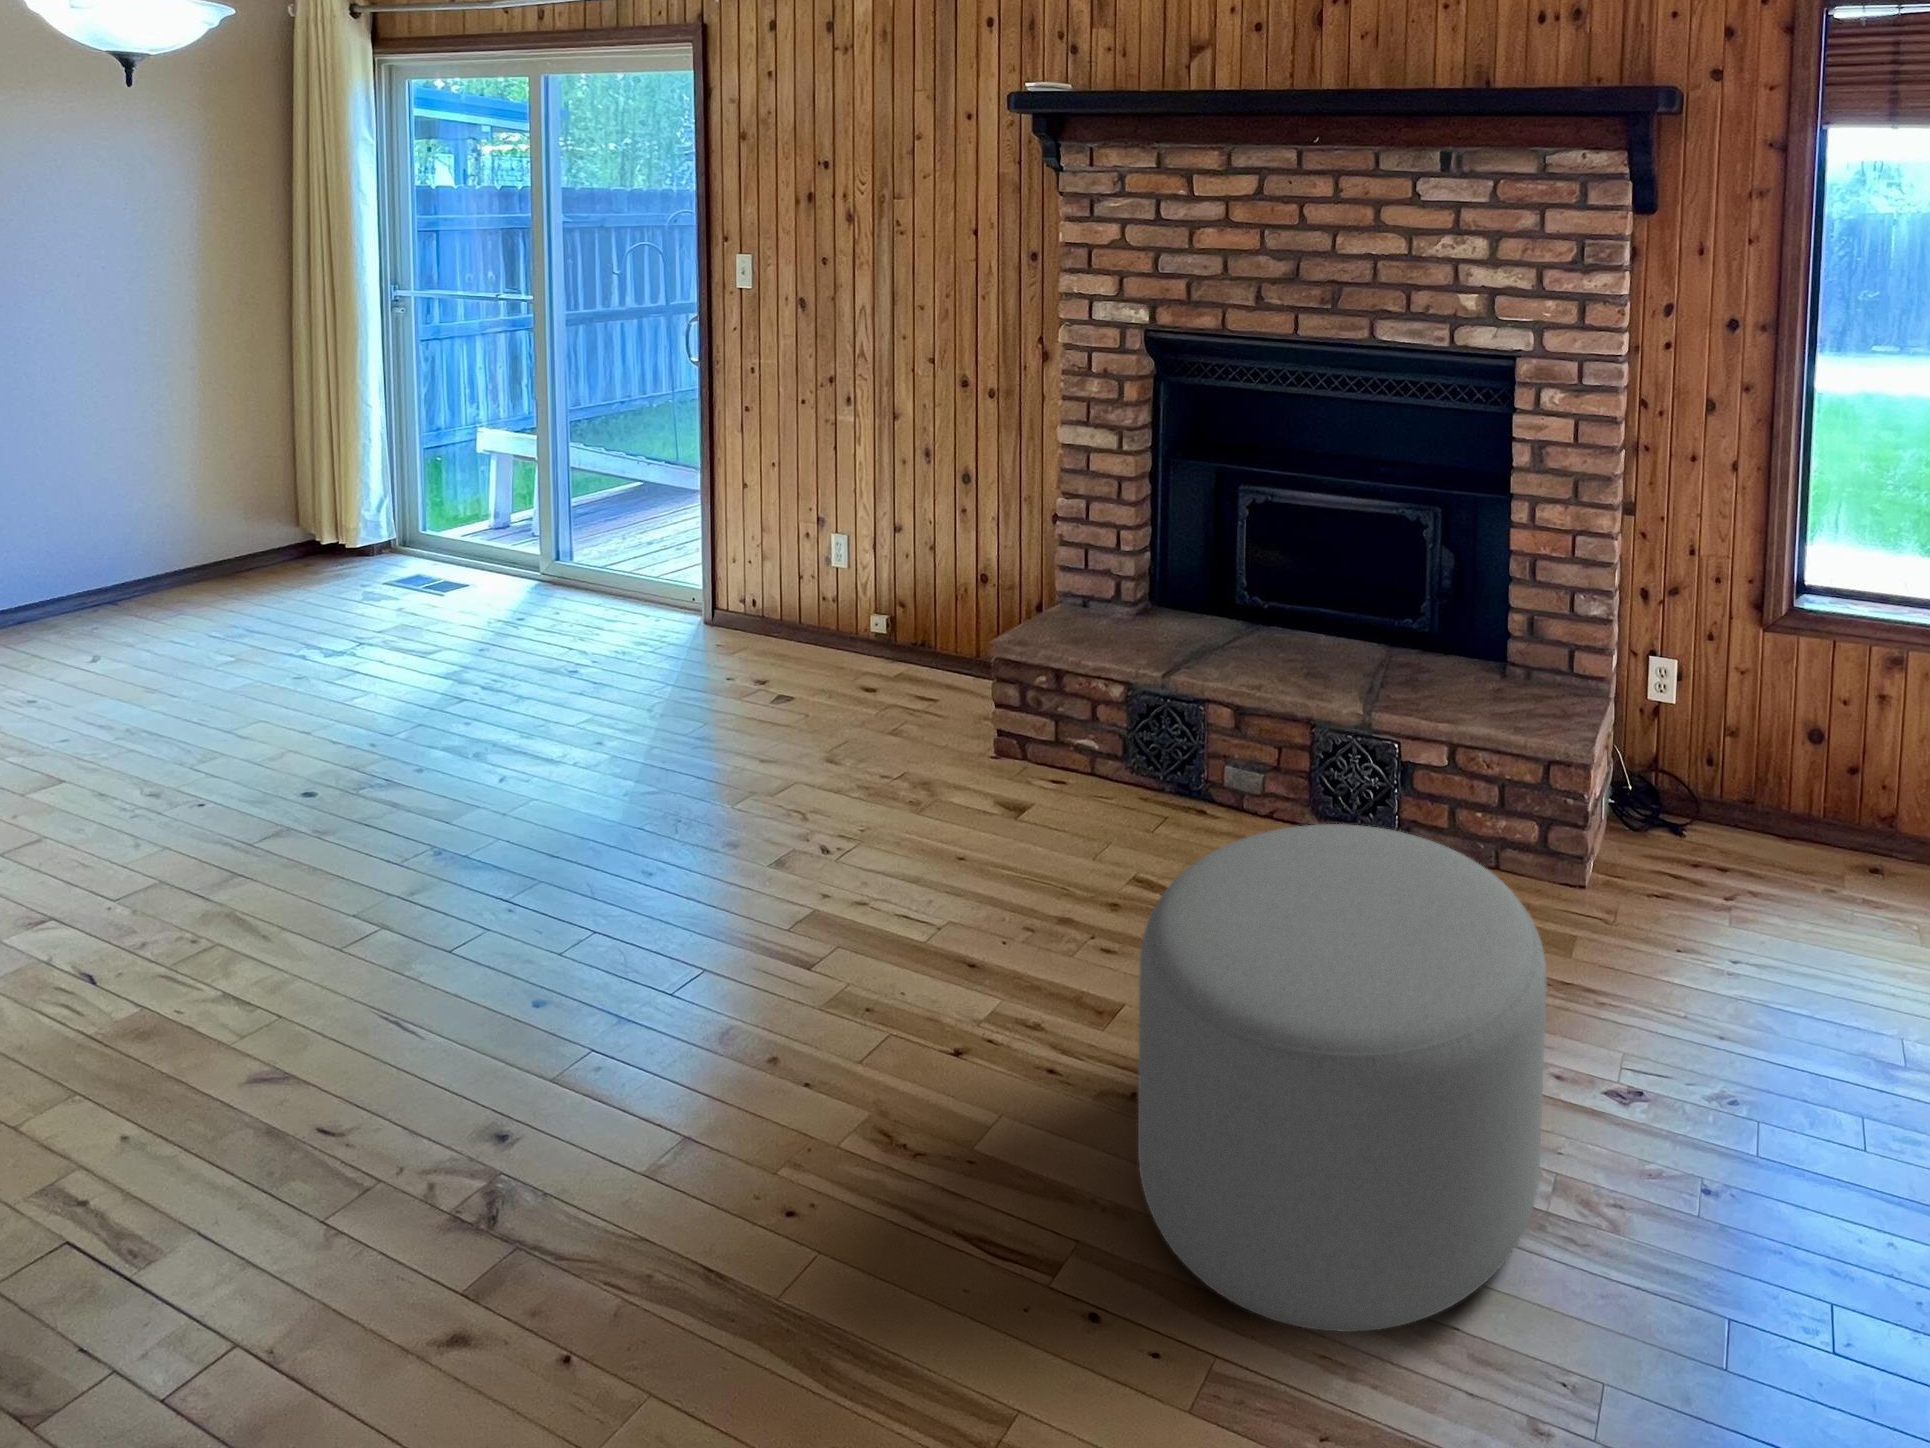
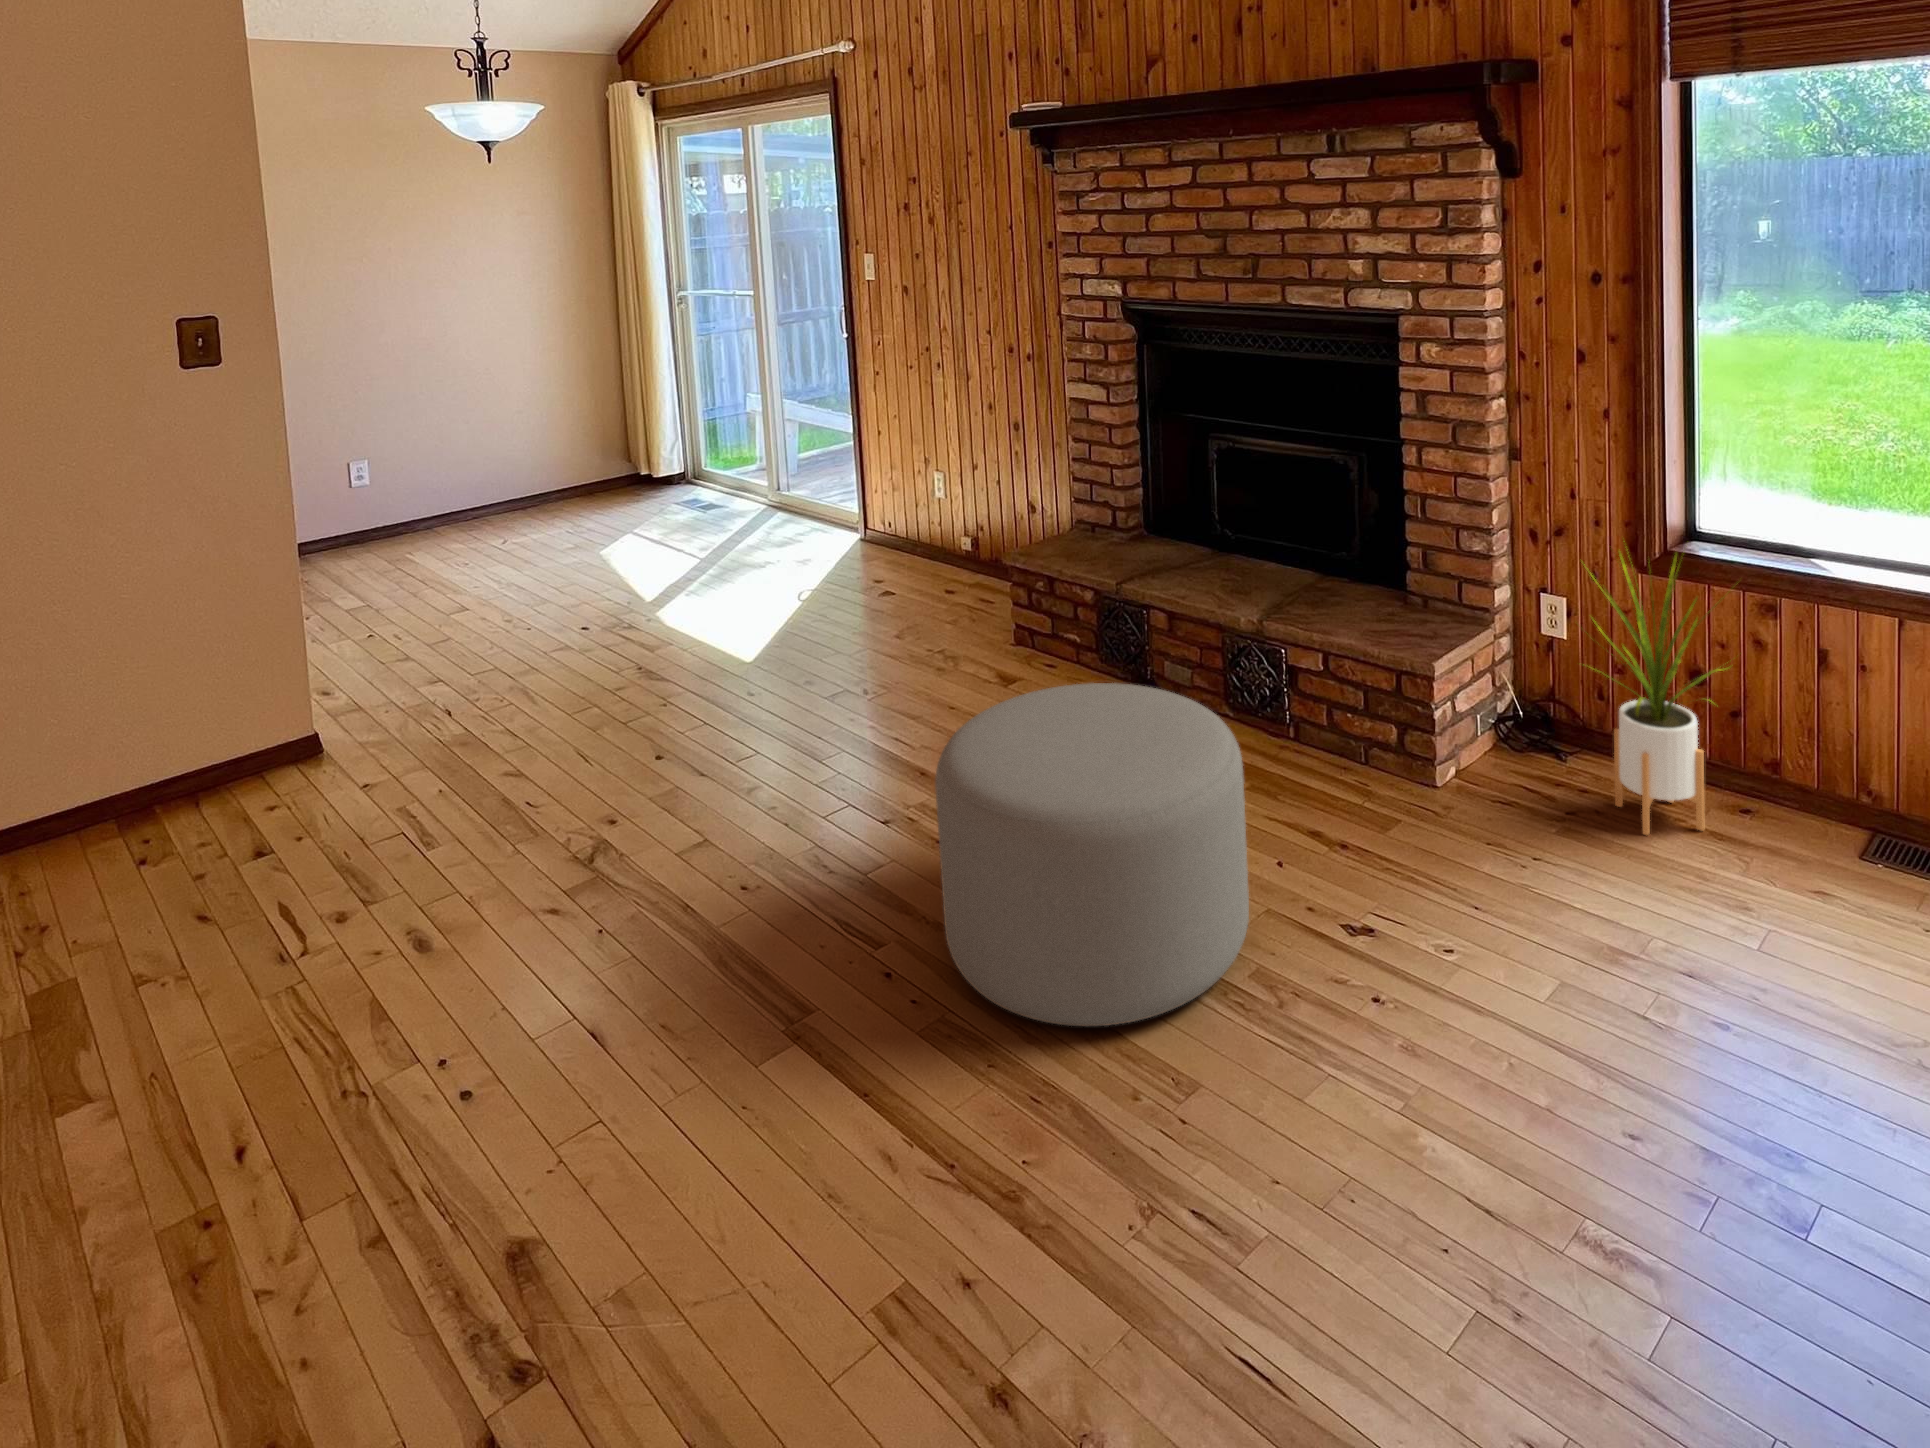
house plant: none [1738,598,1910,916] -> present [1583,553,1738,836]

